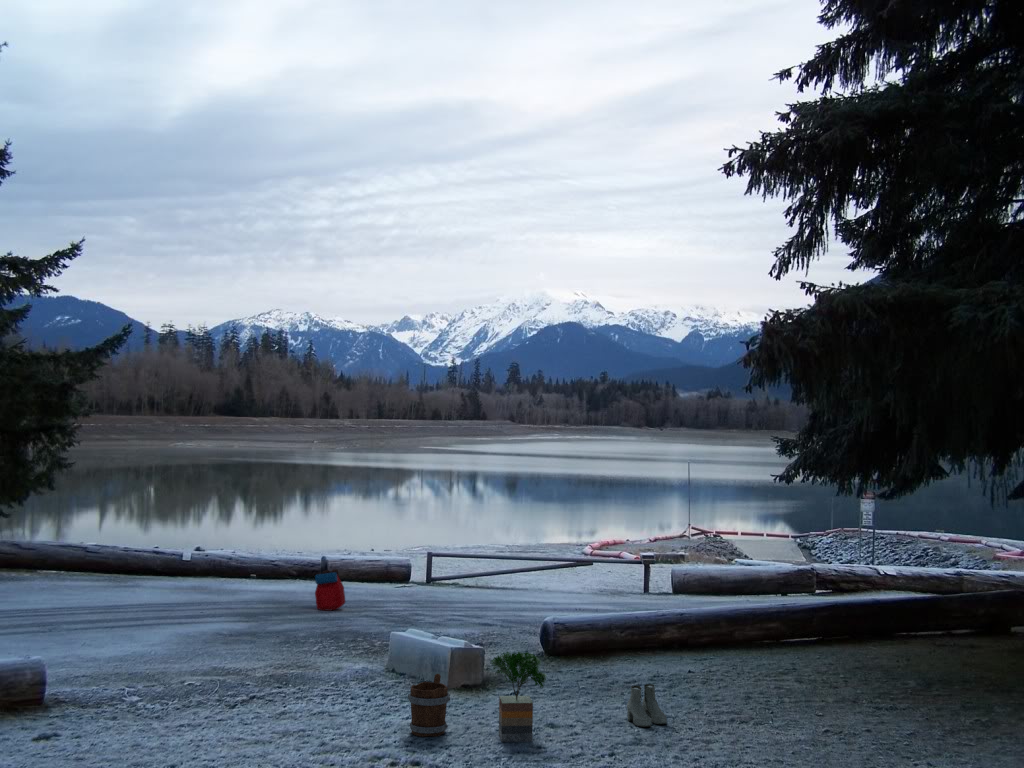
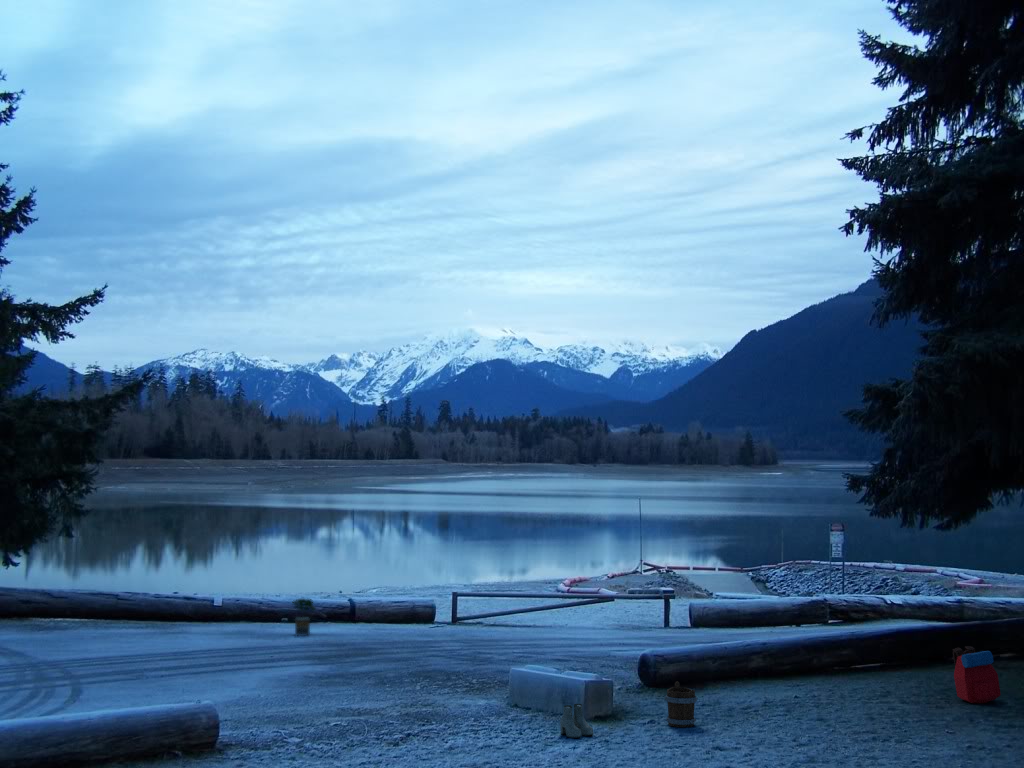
backpack: present [315,569,345,611] -> present [953,646,1001,703]
potted tree: present [491,652,546,742] -> present [292,599,315,636]
boots: present [627,684,667,727] -> present [560,704,593,738]

